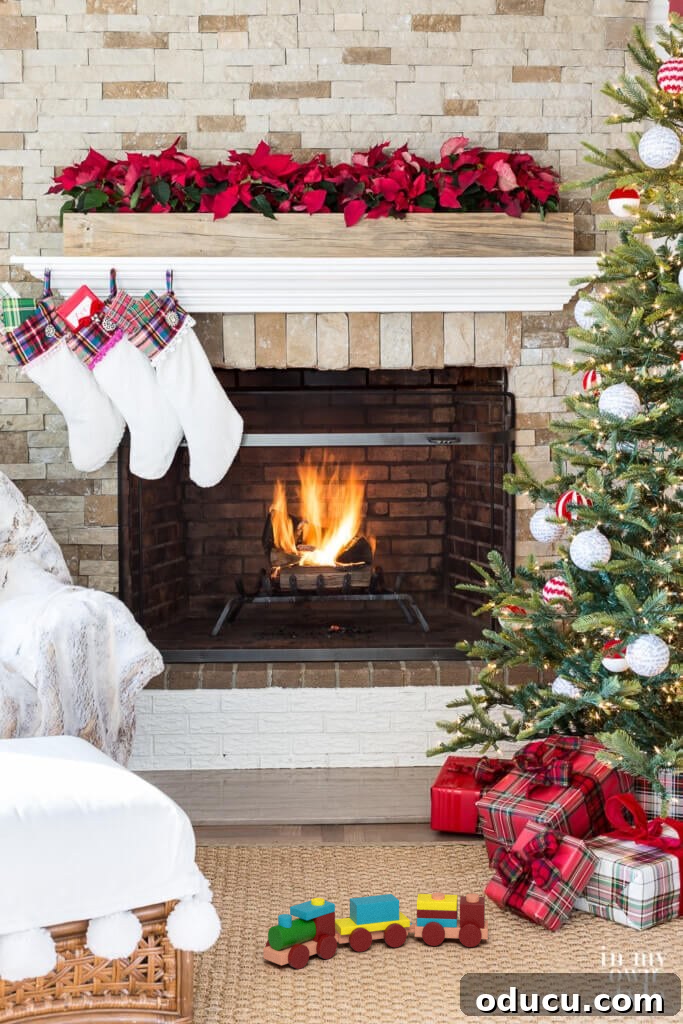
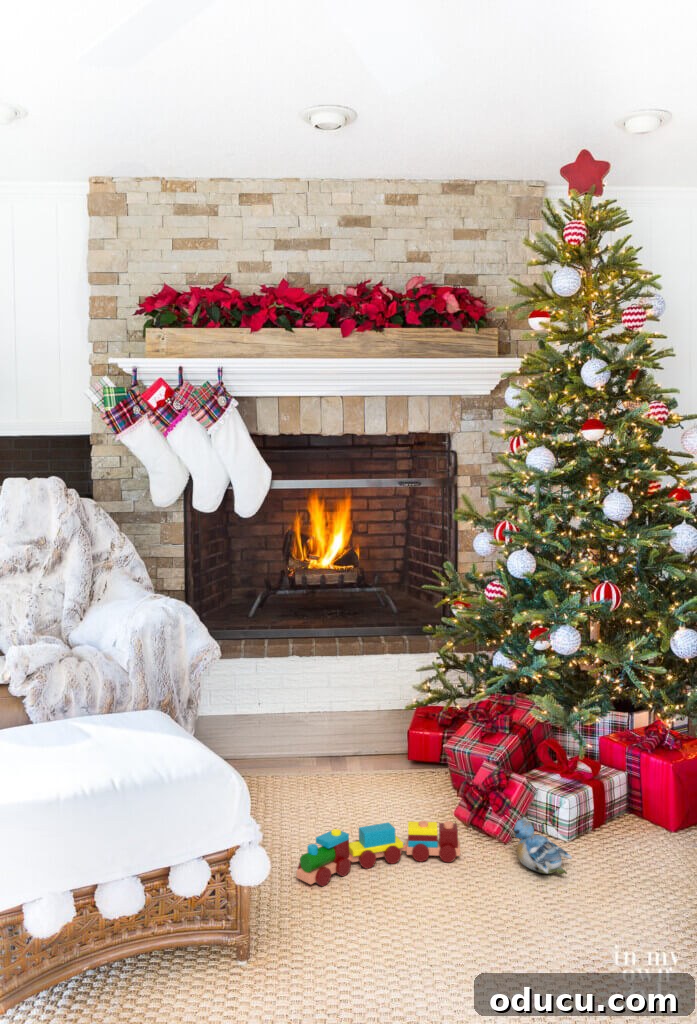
plush toy: none [560,891,637,960] -> present [514,820,572,874]

